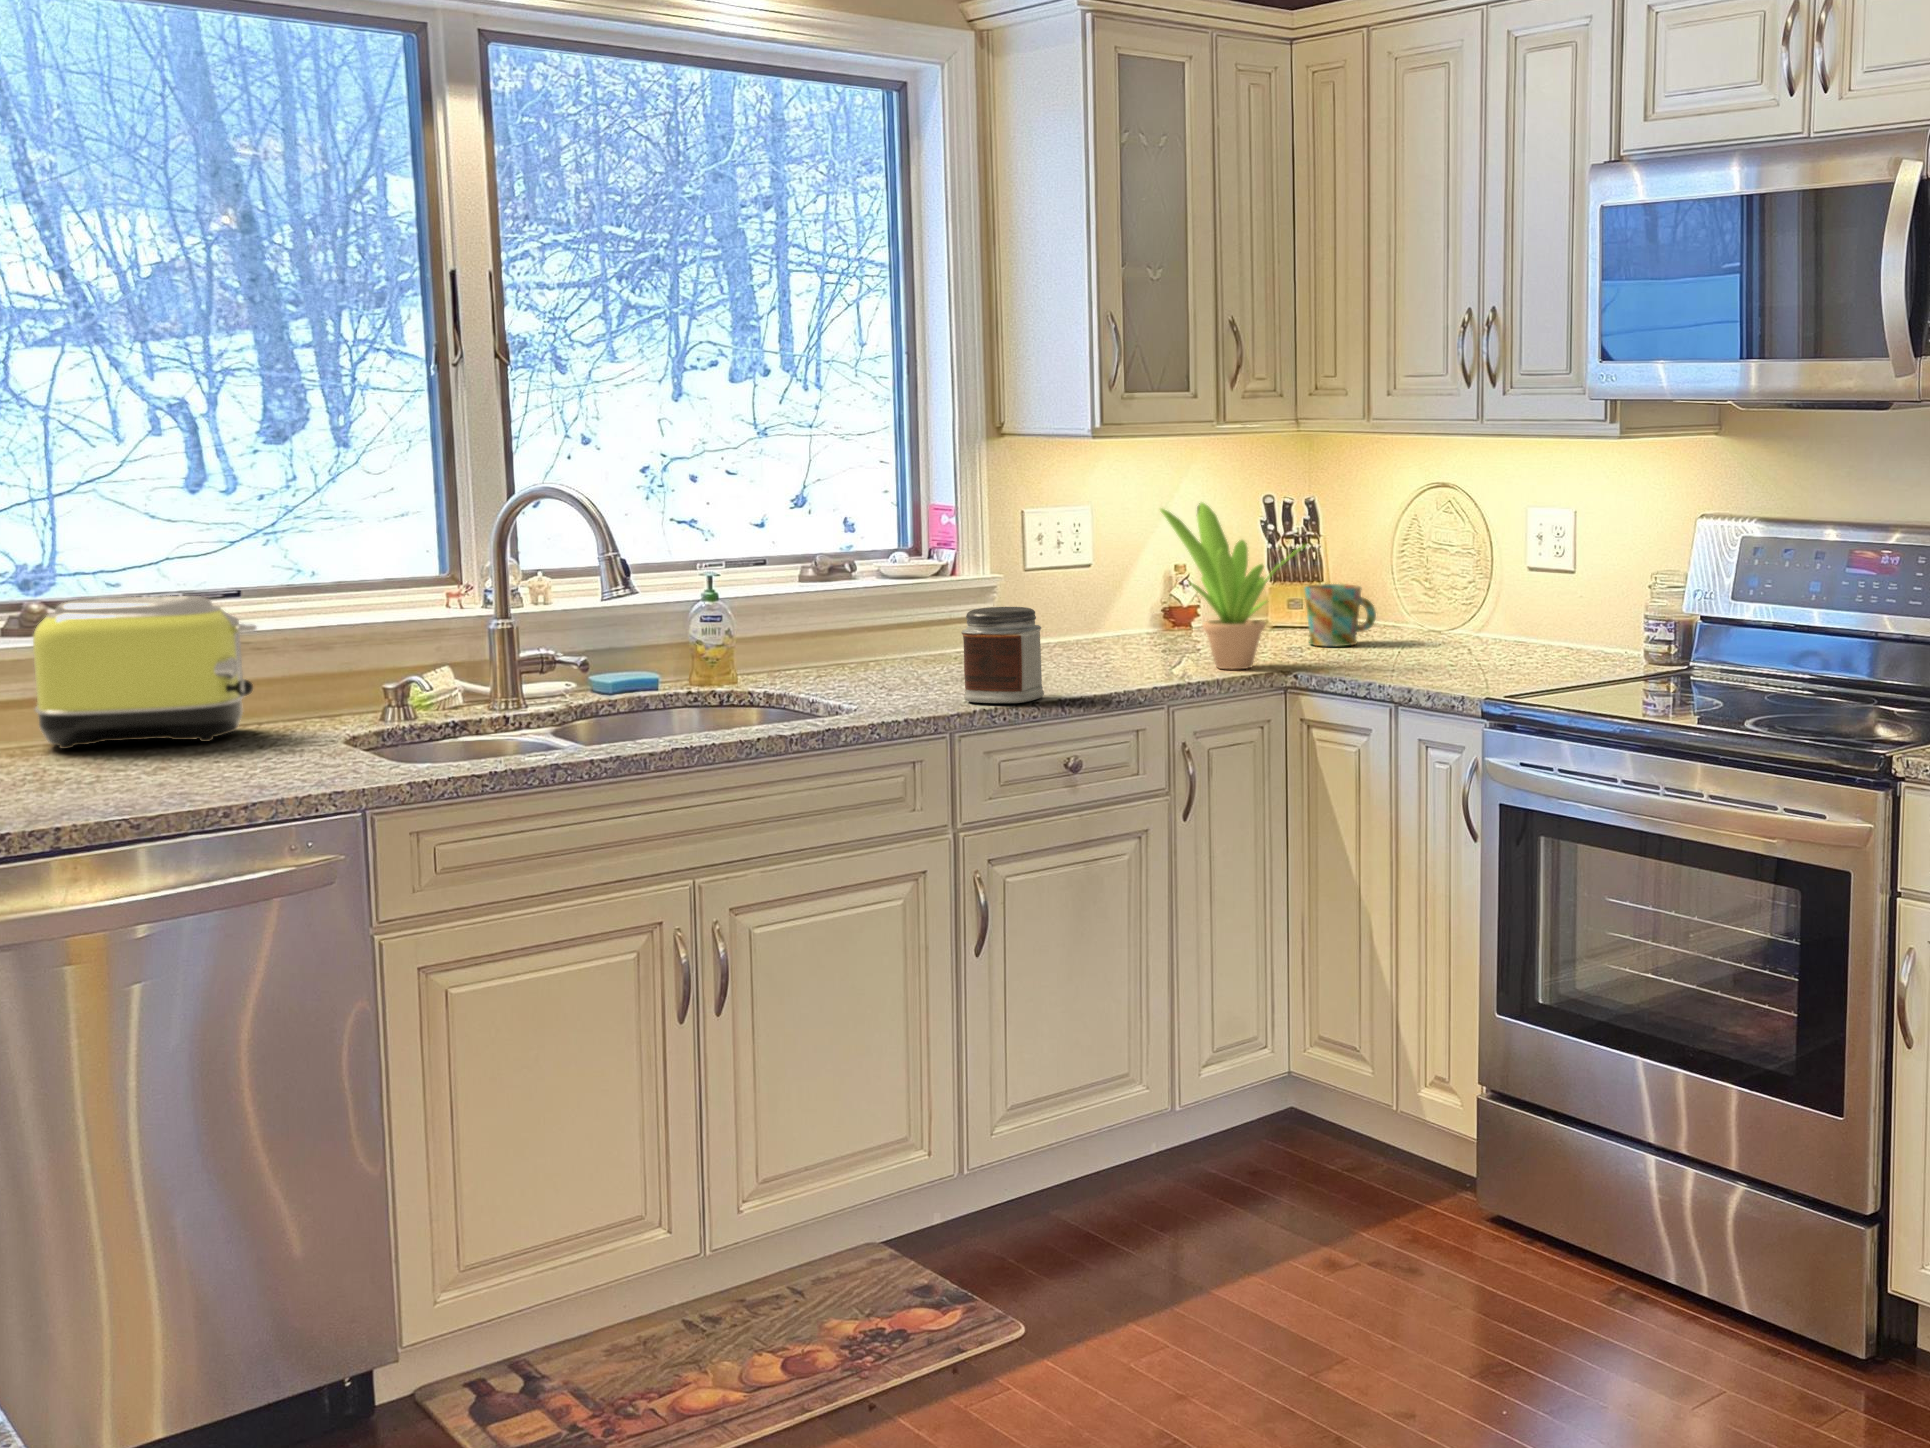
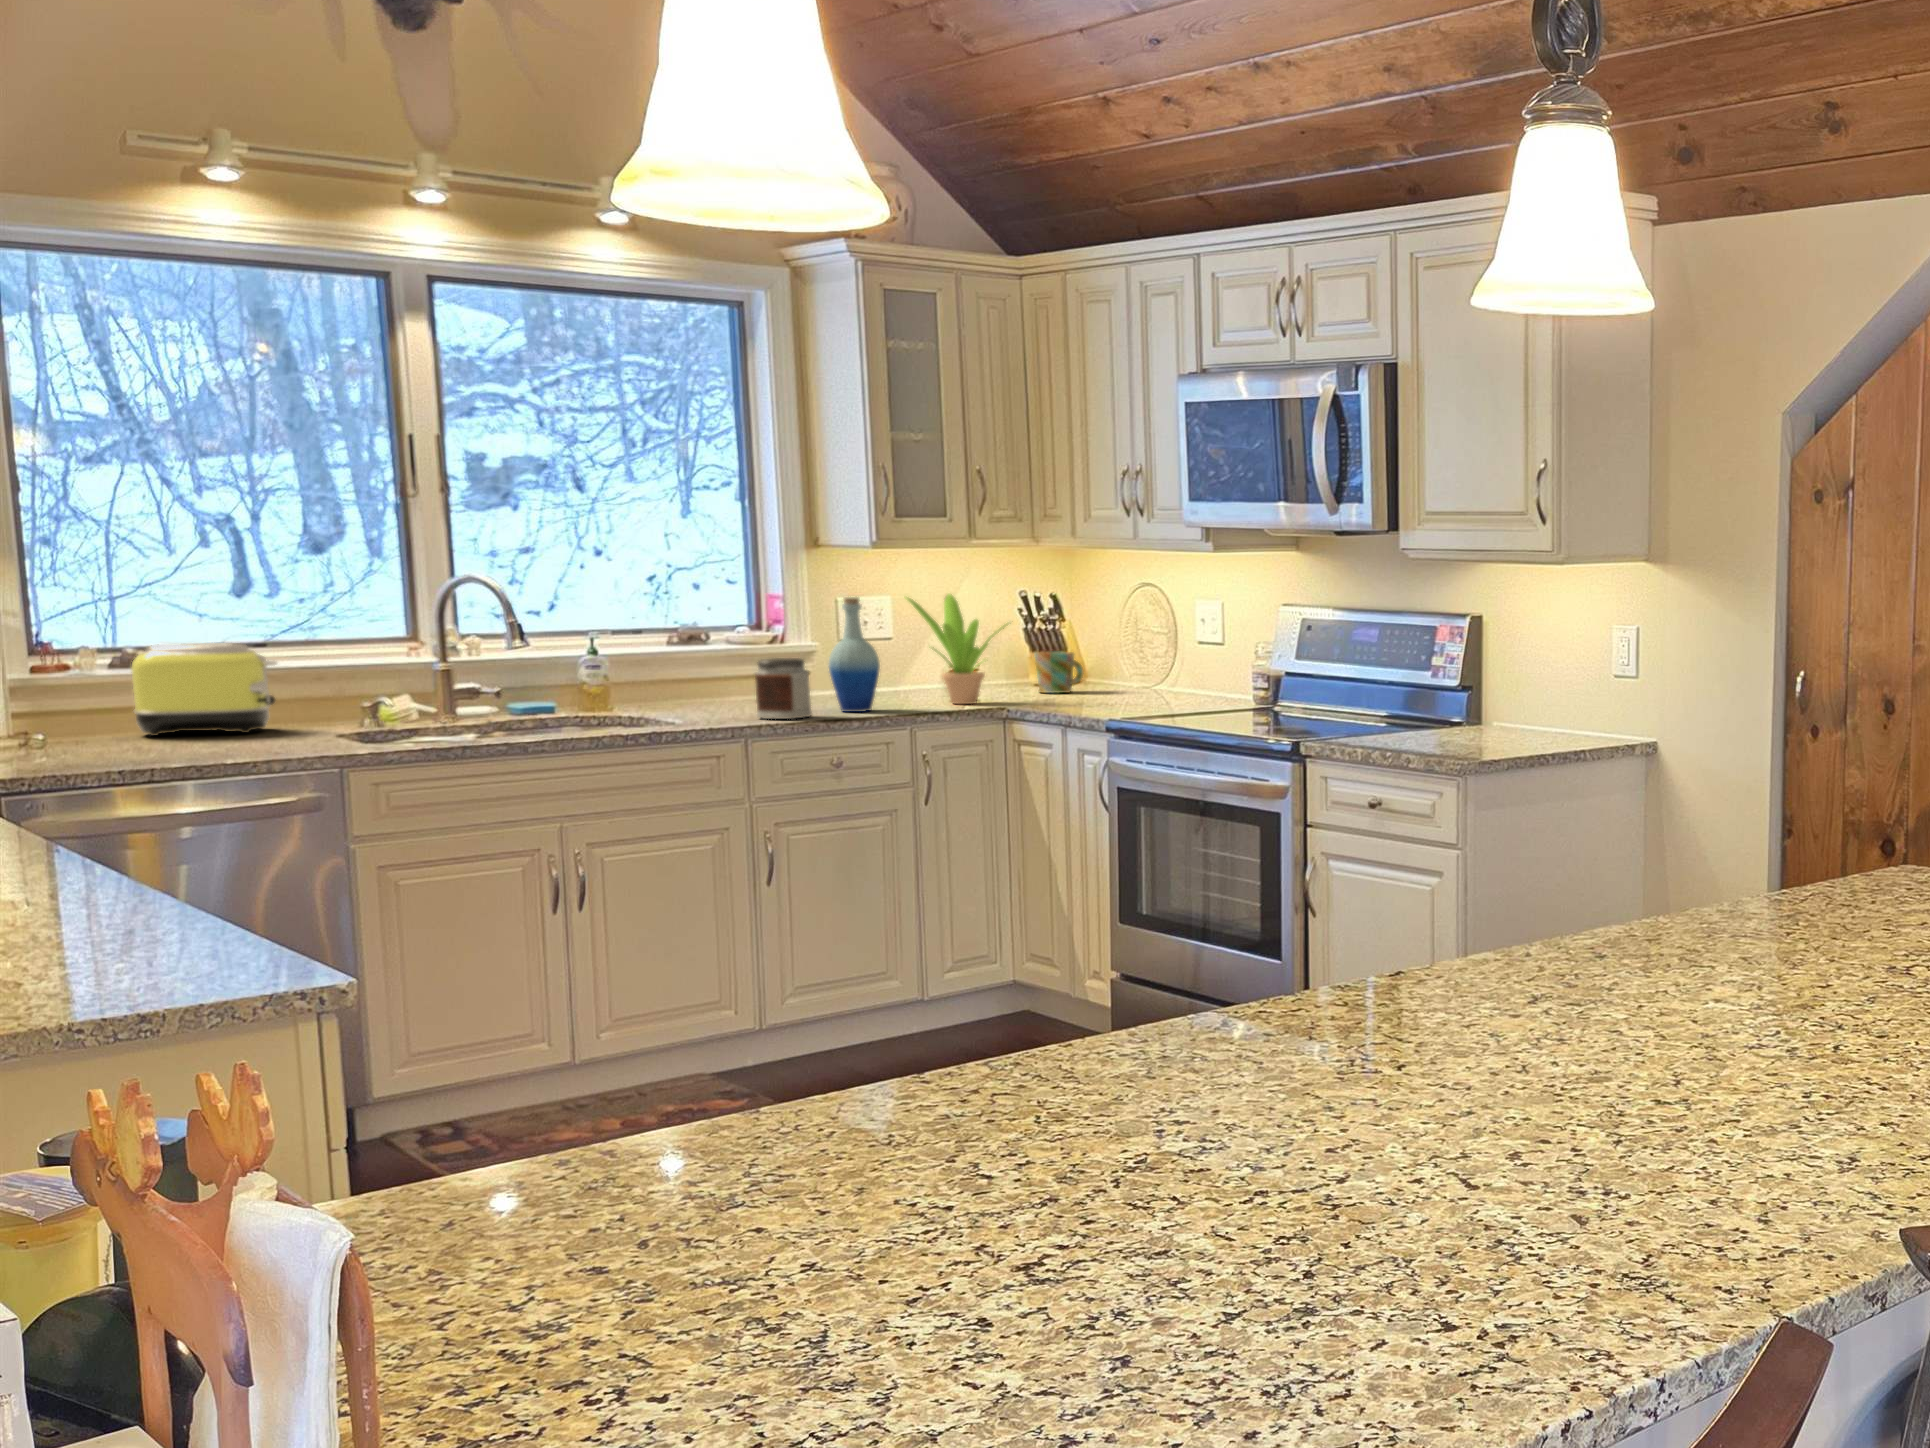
bottle: none [1056,511,1132,687] -> present [829,597,880,712]

